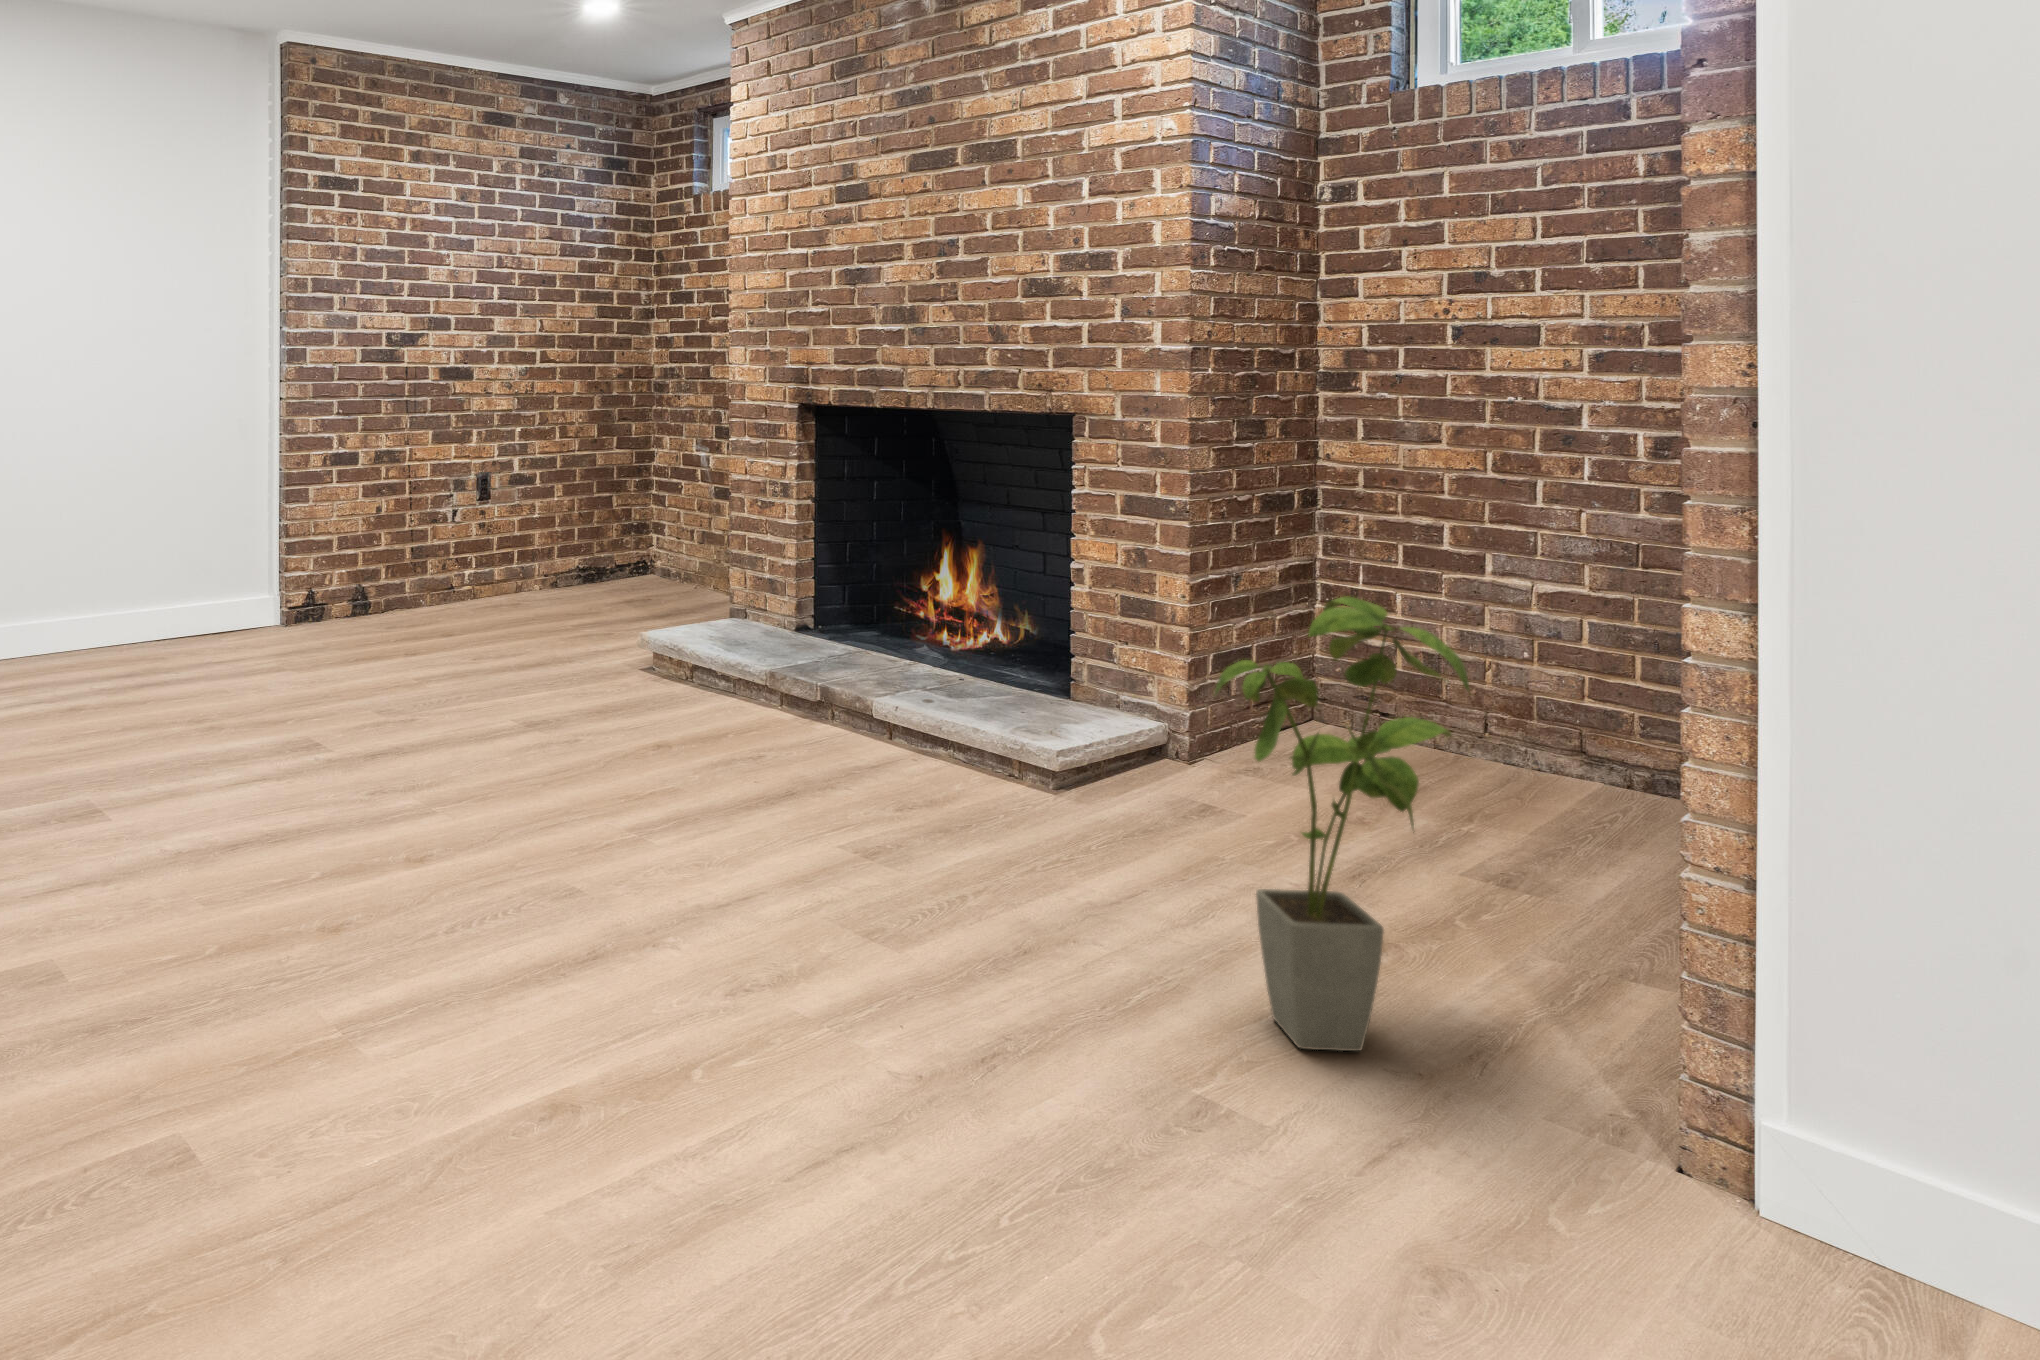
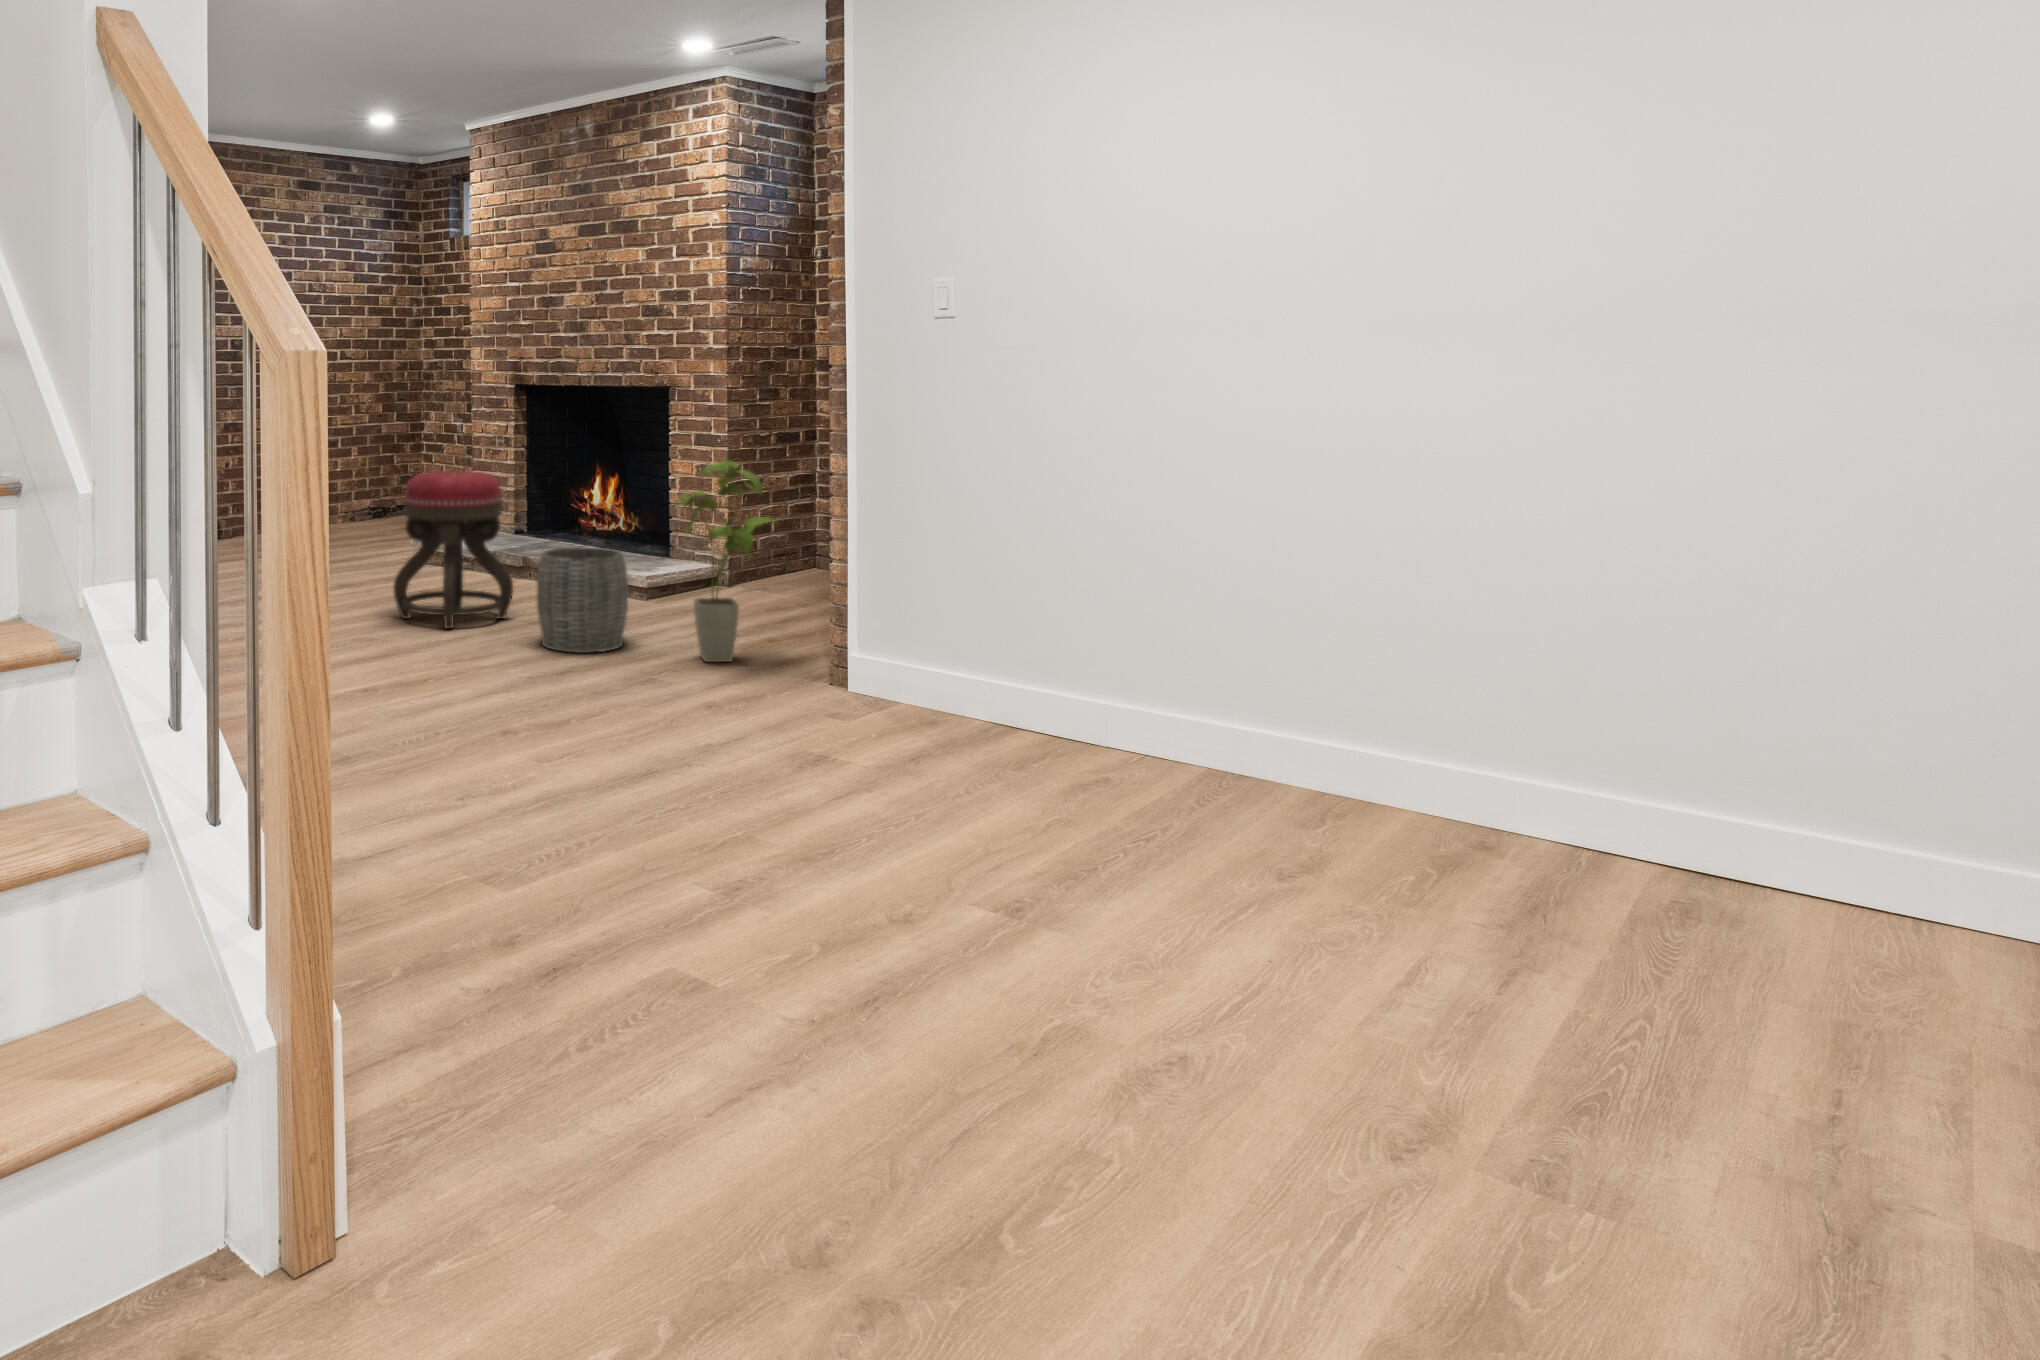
ottoman: none [608,567,831,880] -> present [393,471,513,629]
woven basket: none [898,741,1093,991] -> present [537,547,628,653]

